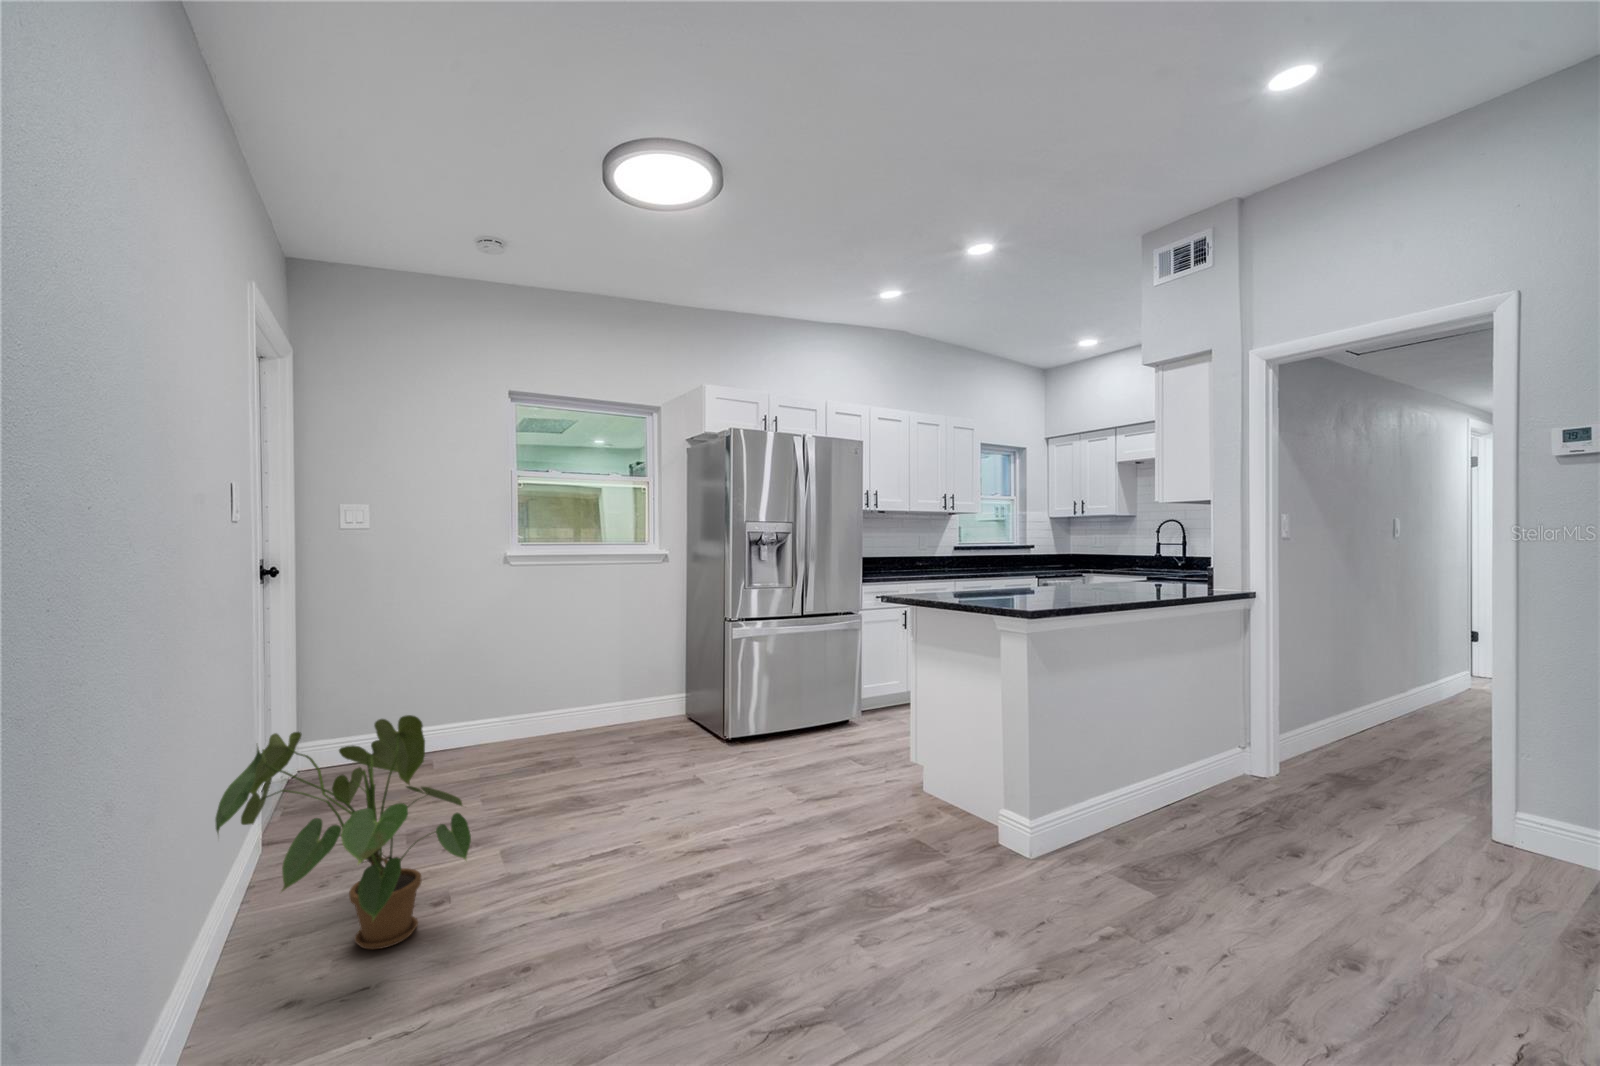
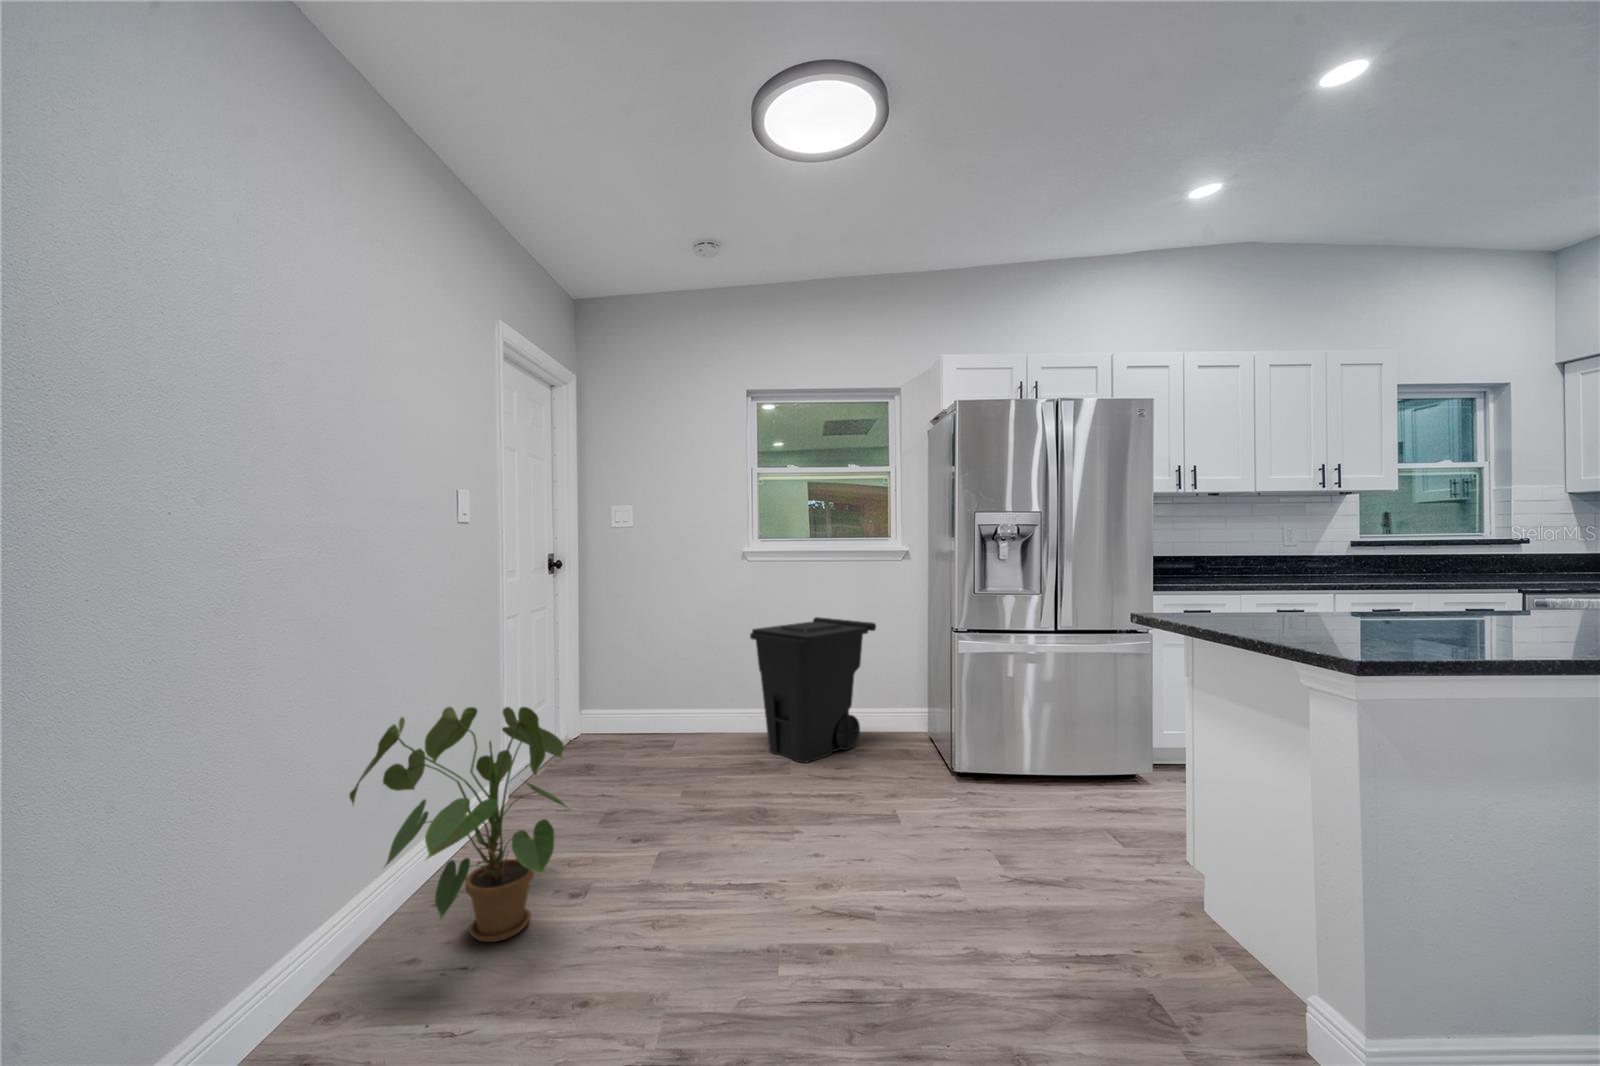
trash can: none [524,620,647,759] -> present [750,617,876,763]

